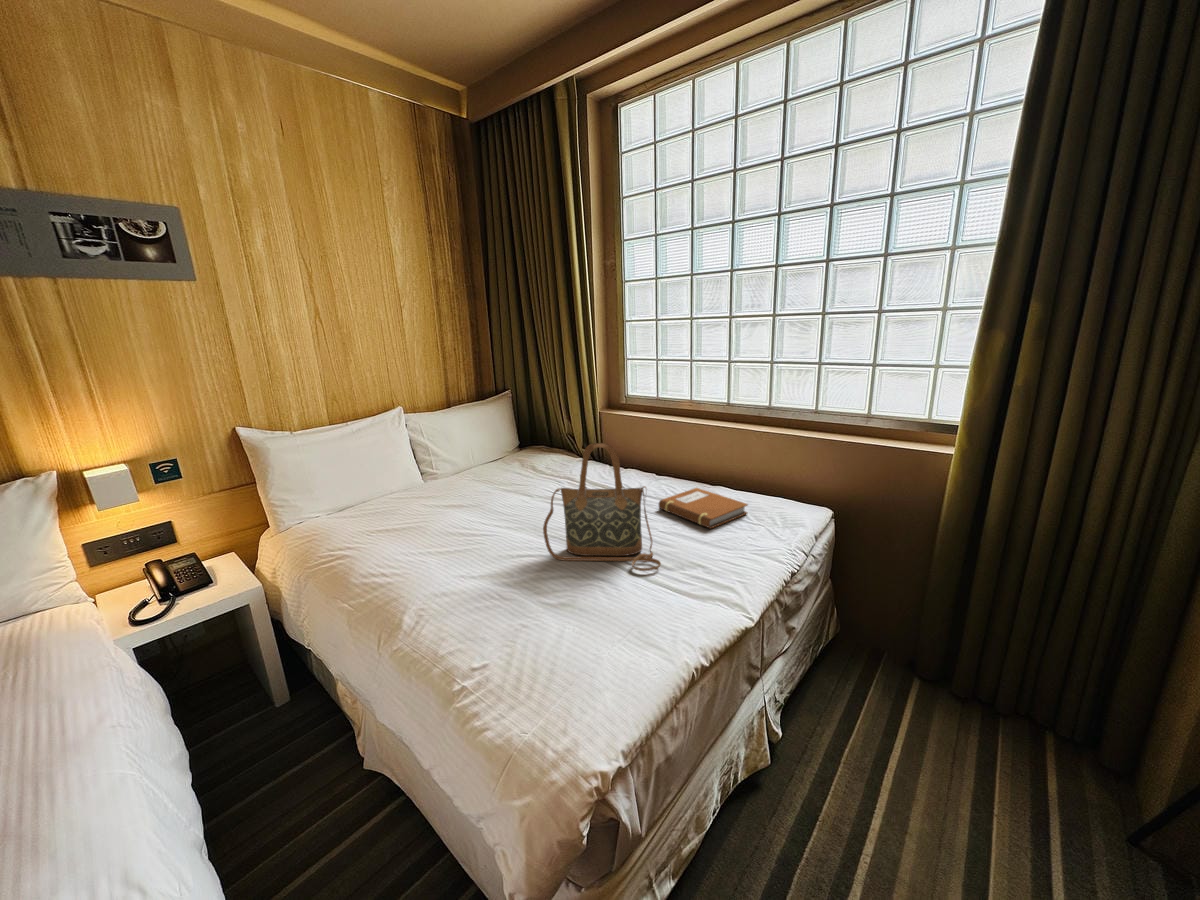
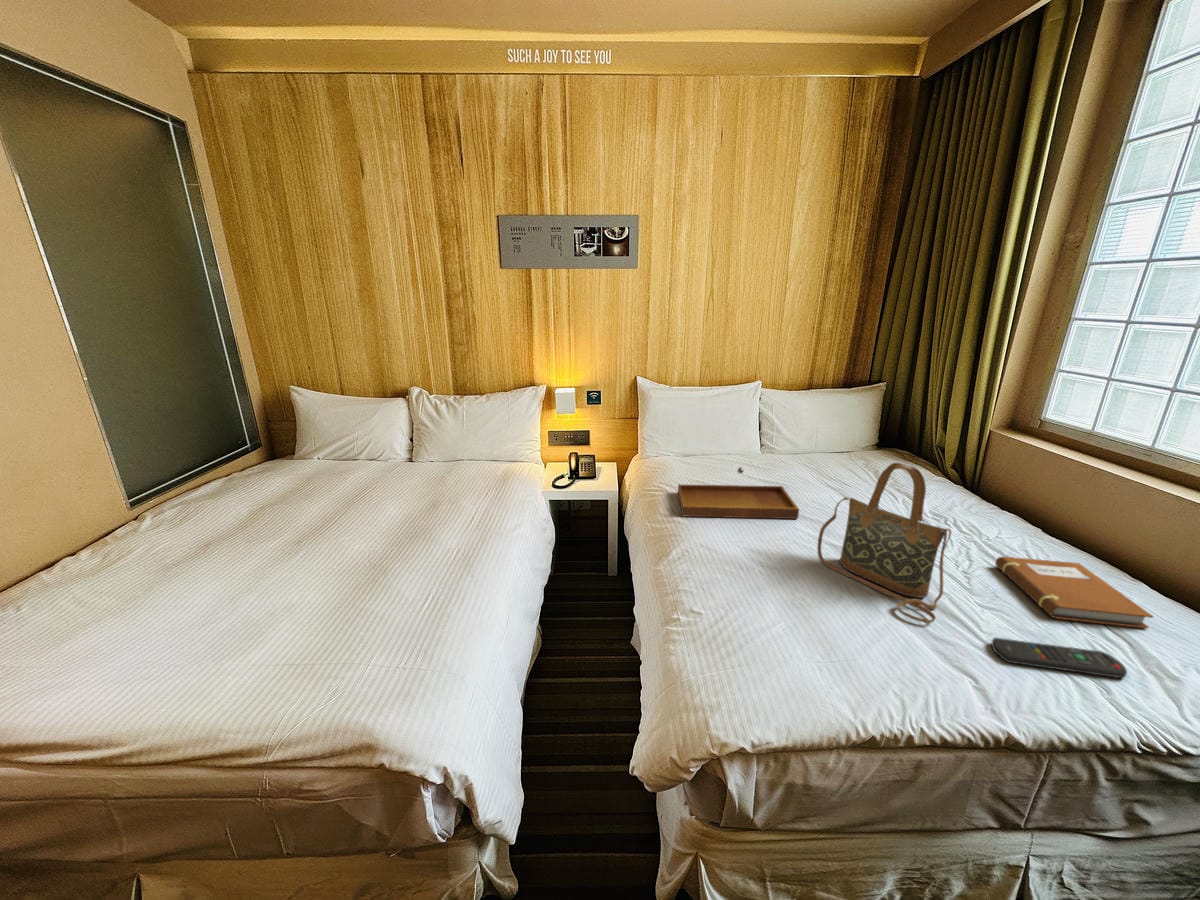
tray: none [361,497,507,575] -> present [678,467,799,519]
remote control: none [698,537,763,570] -> present [992,638,1127,678]

